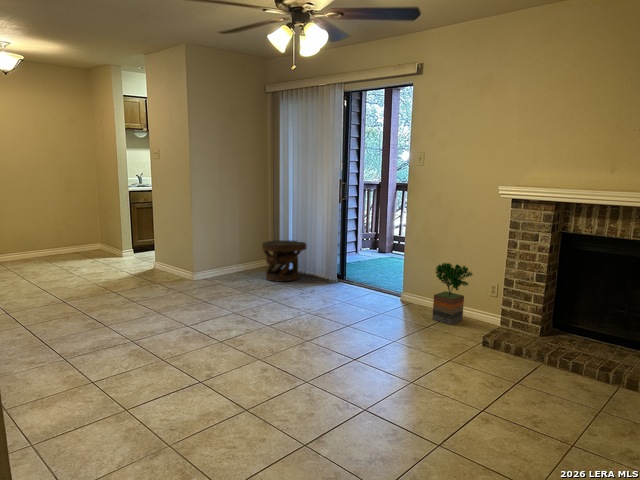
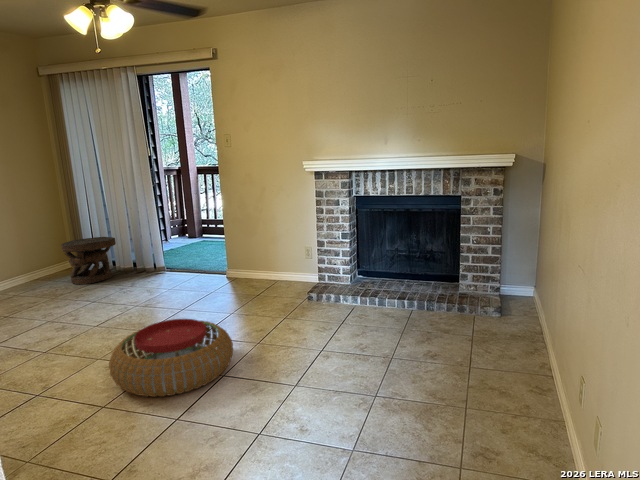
potted tree: present [433,263,472,325] -> none [256,234,291,290]
pouf: none [259,335,380,416] -> present [109,319,233,397]

